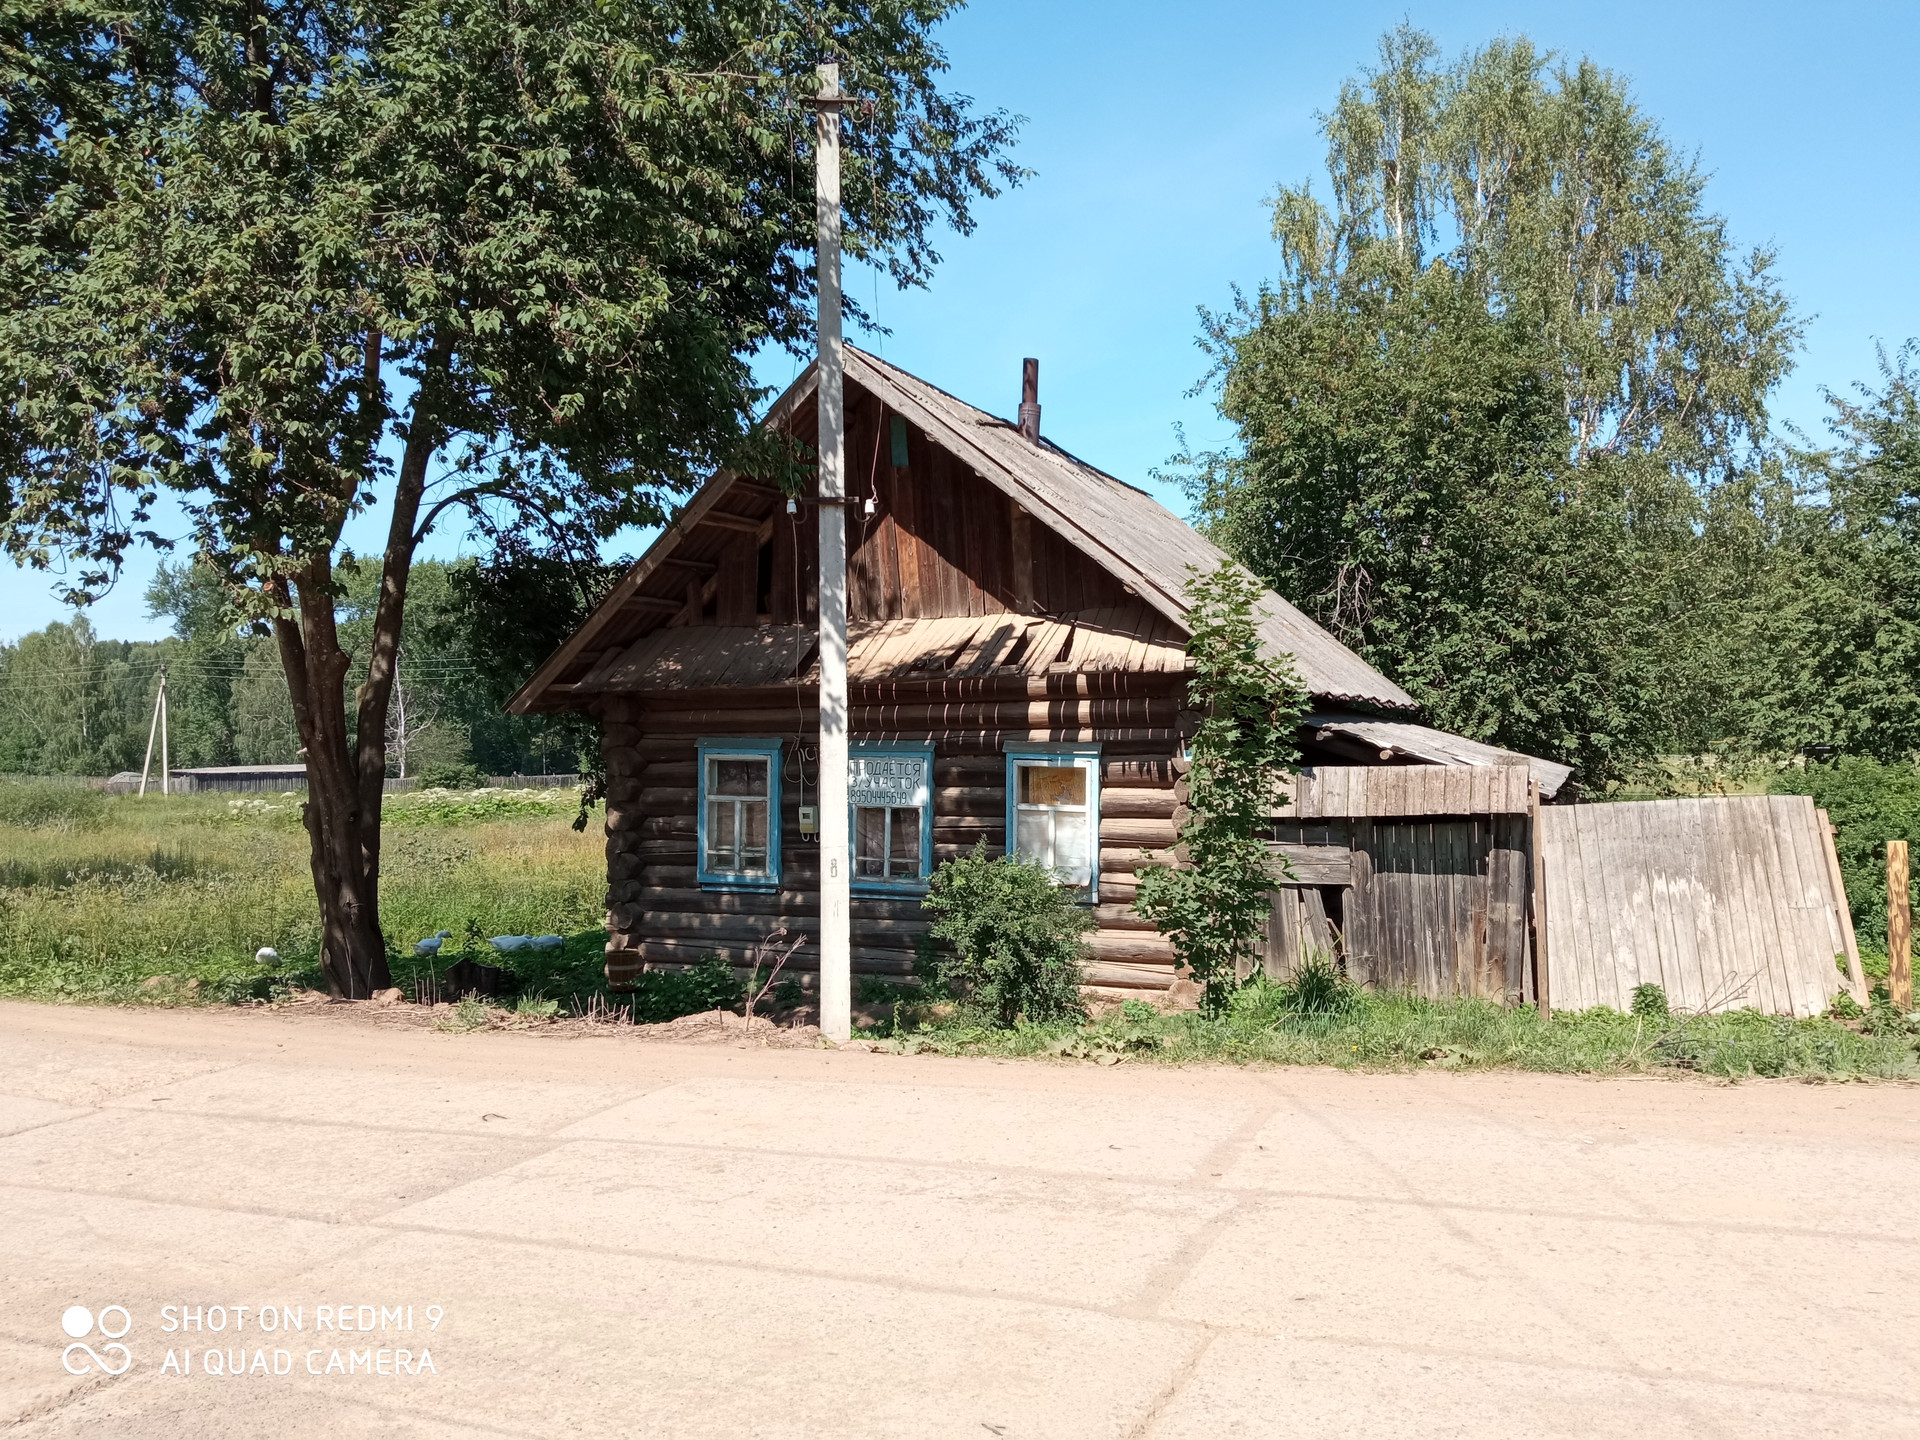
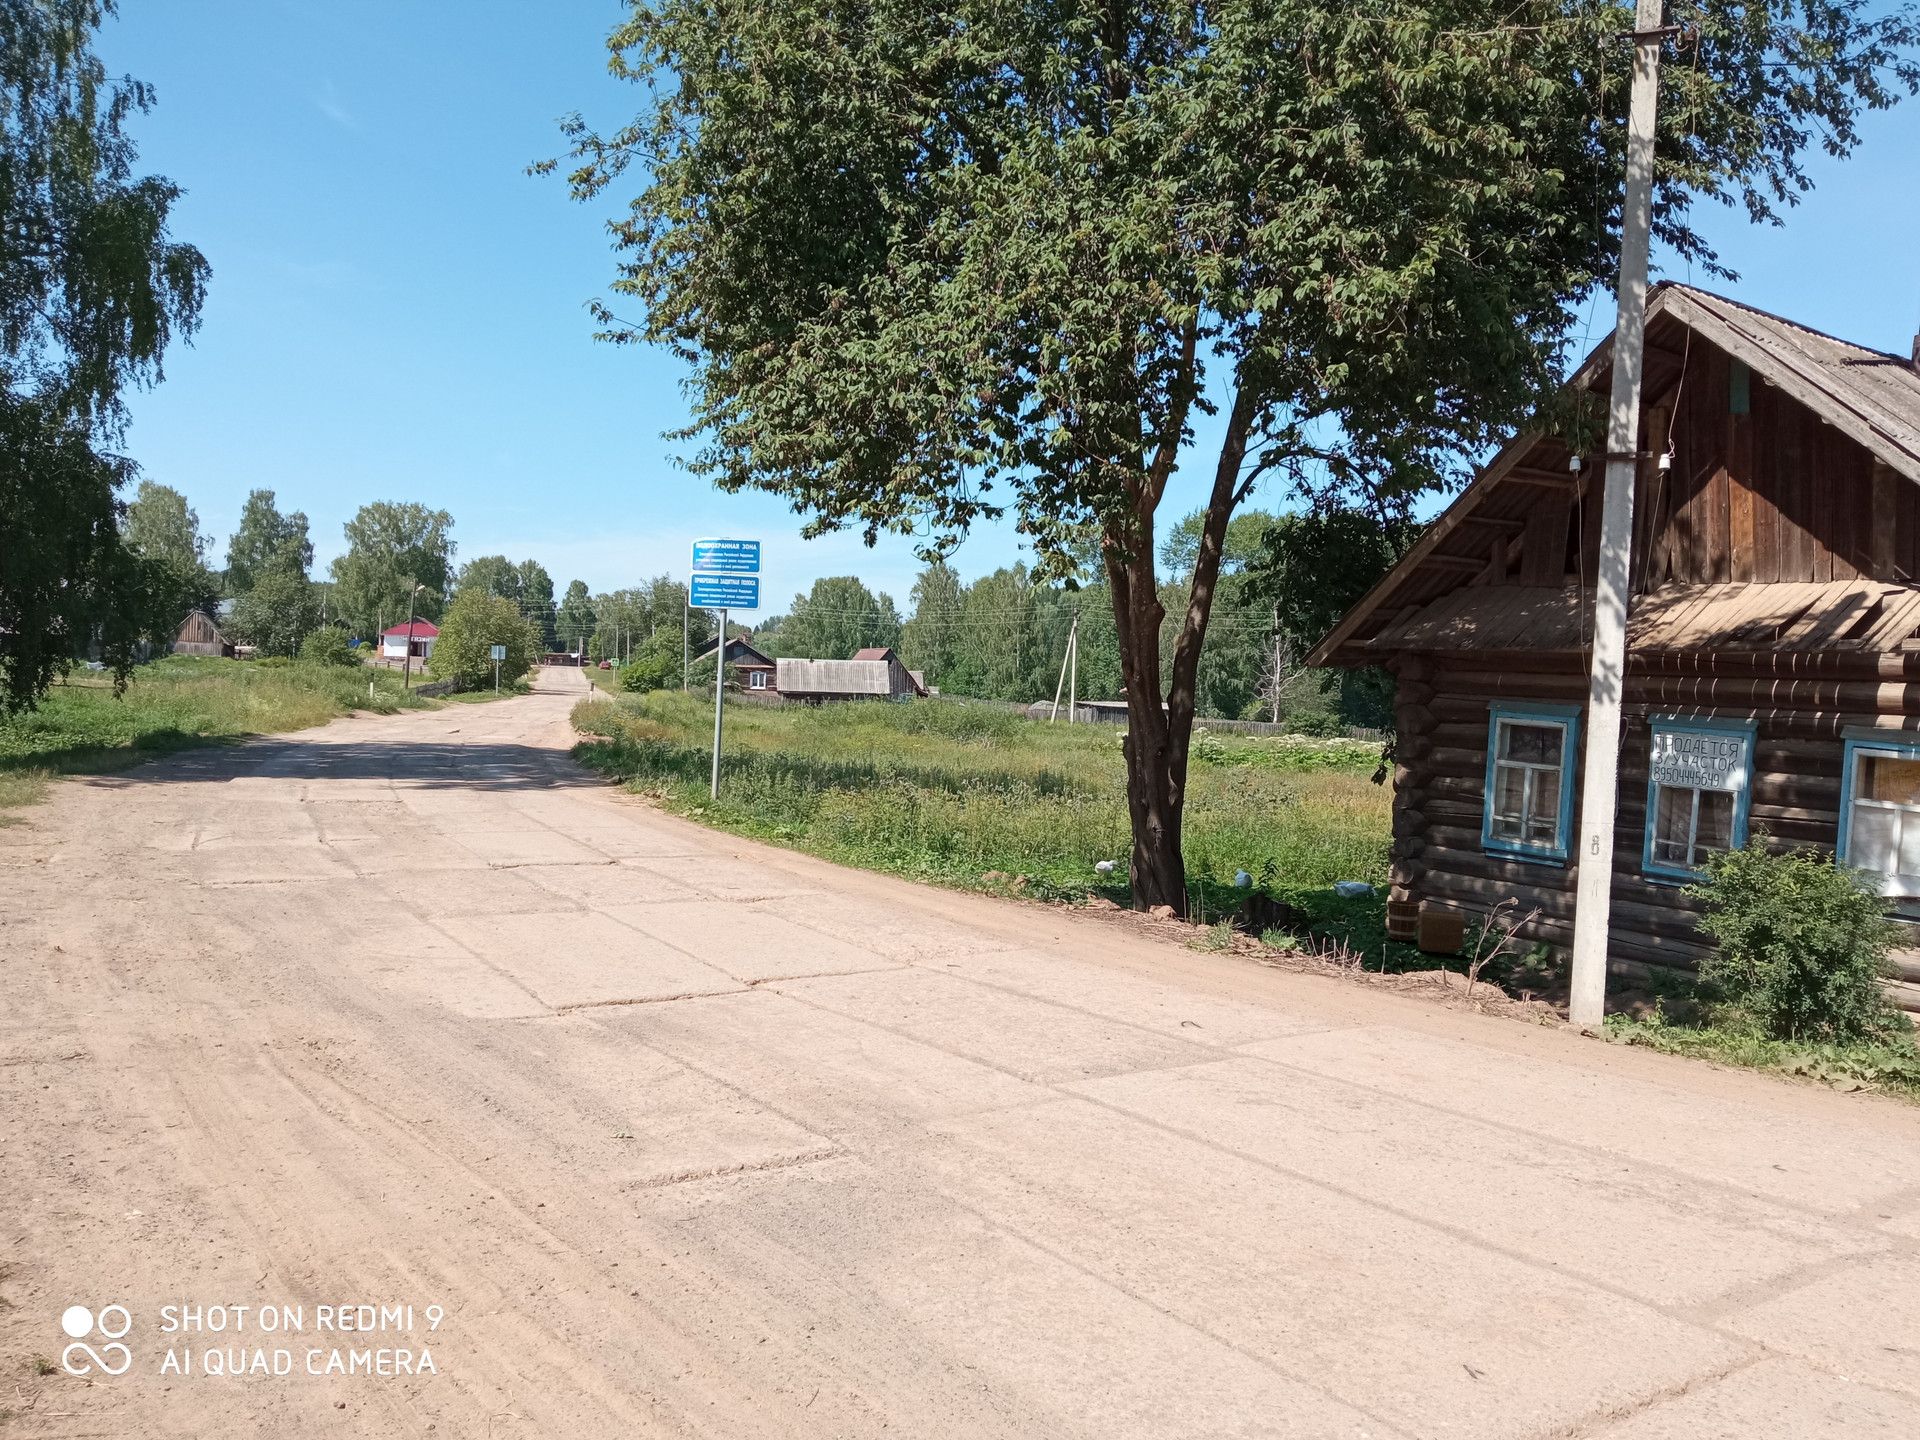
wooden crate: none [641,953,688,998] -> present [1418,909,1465,954]

